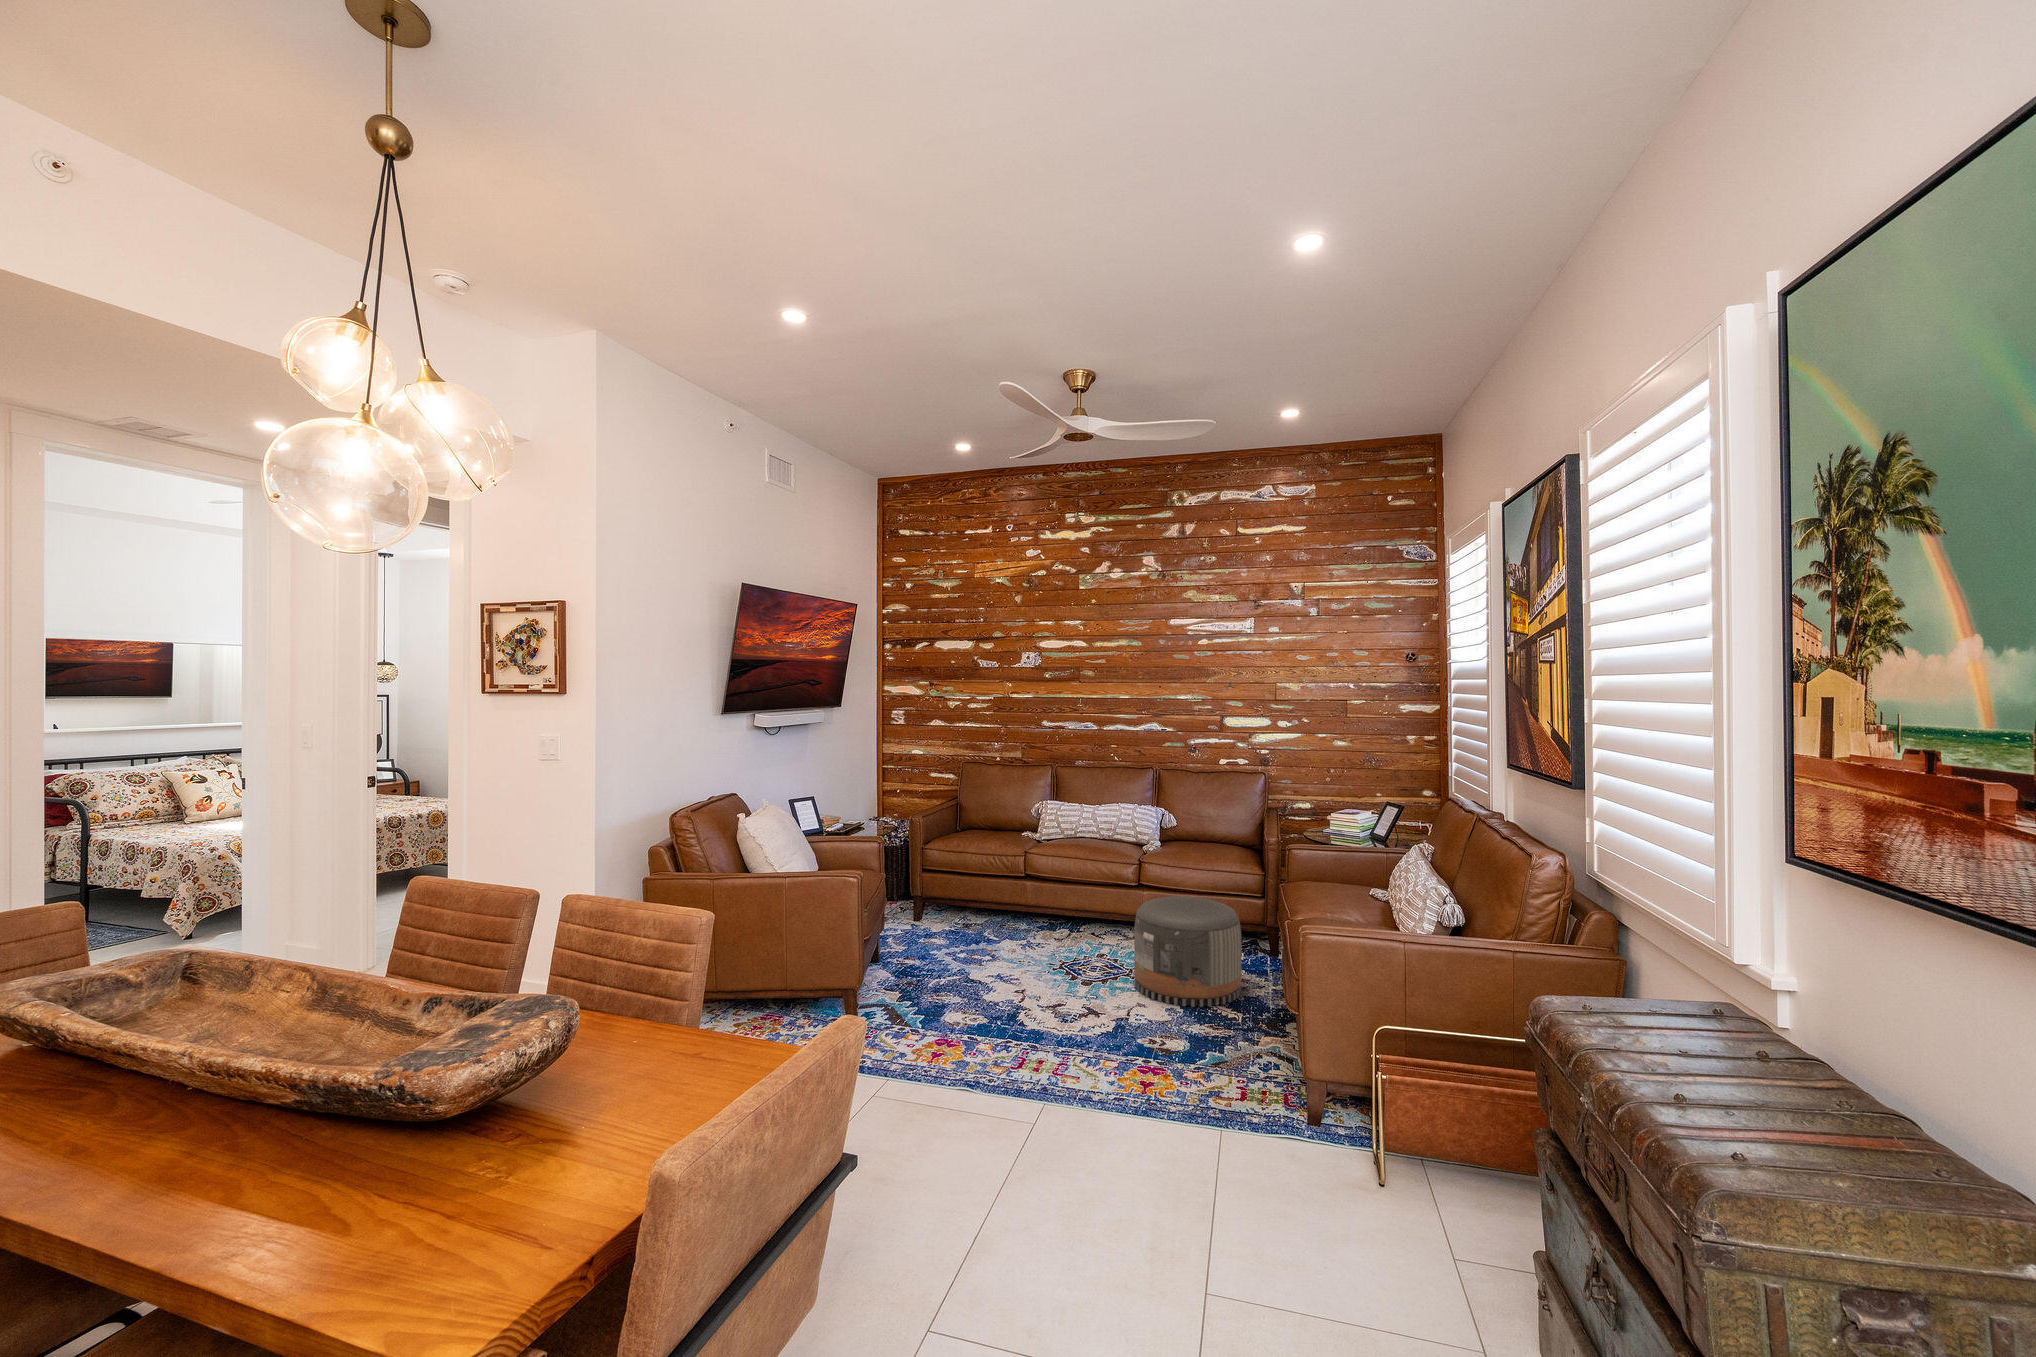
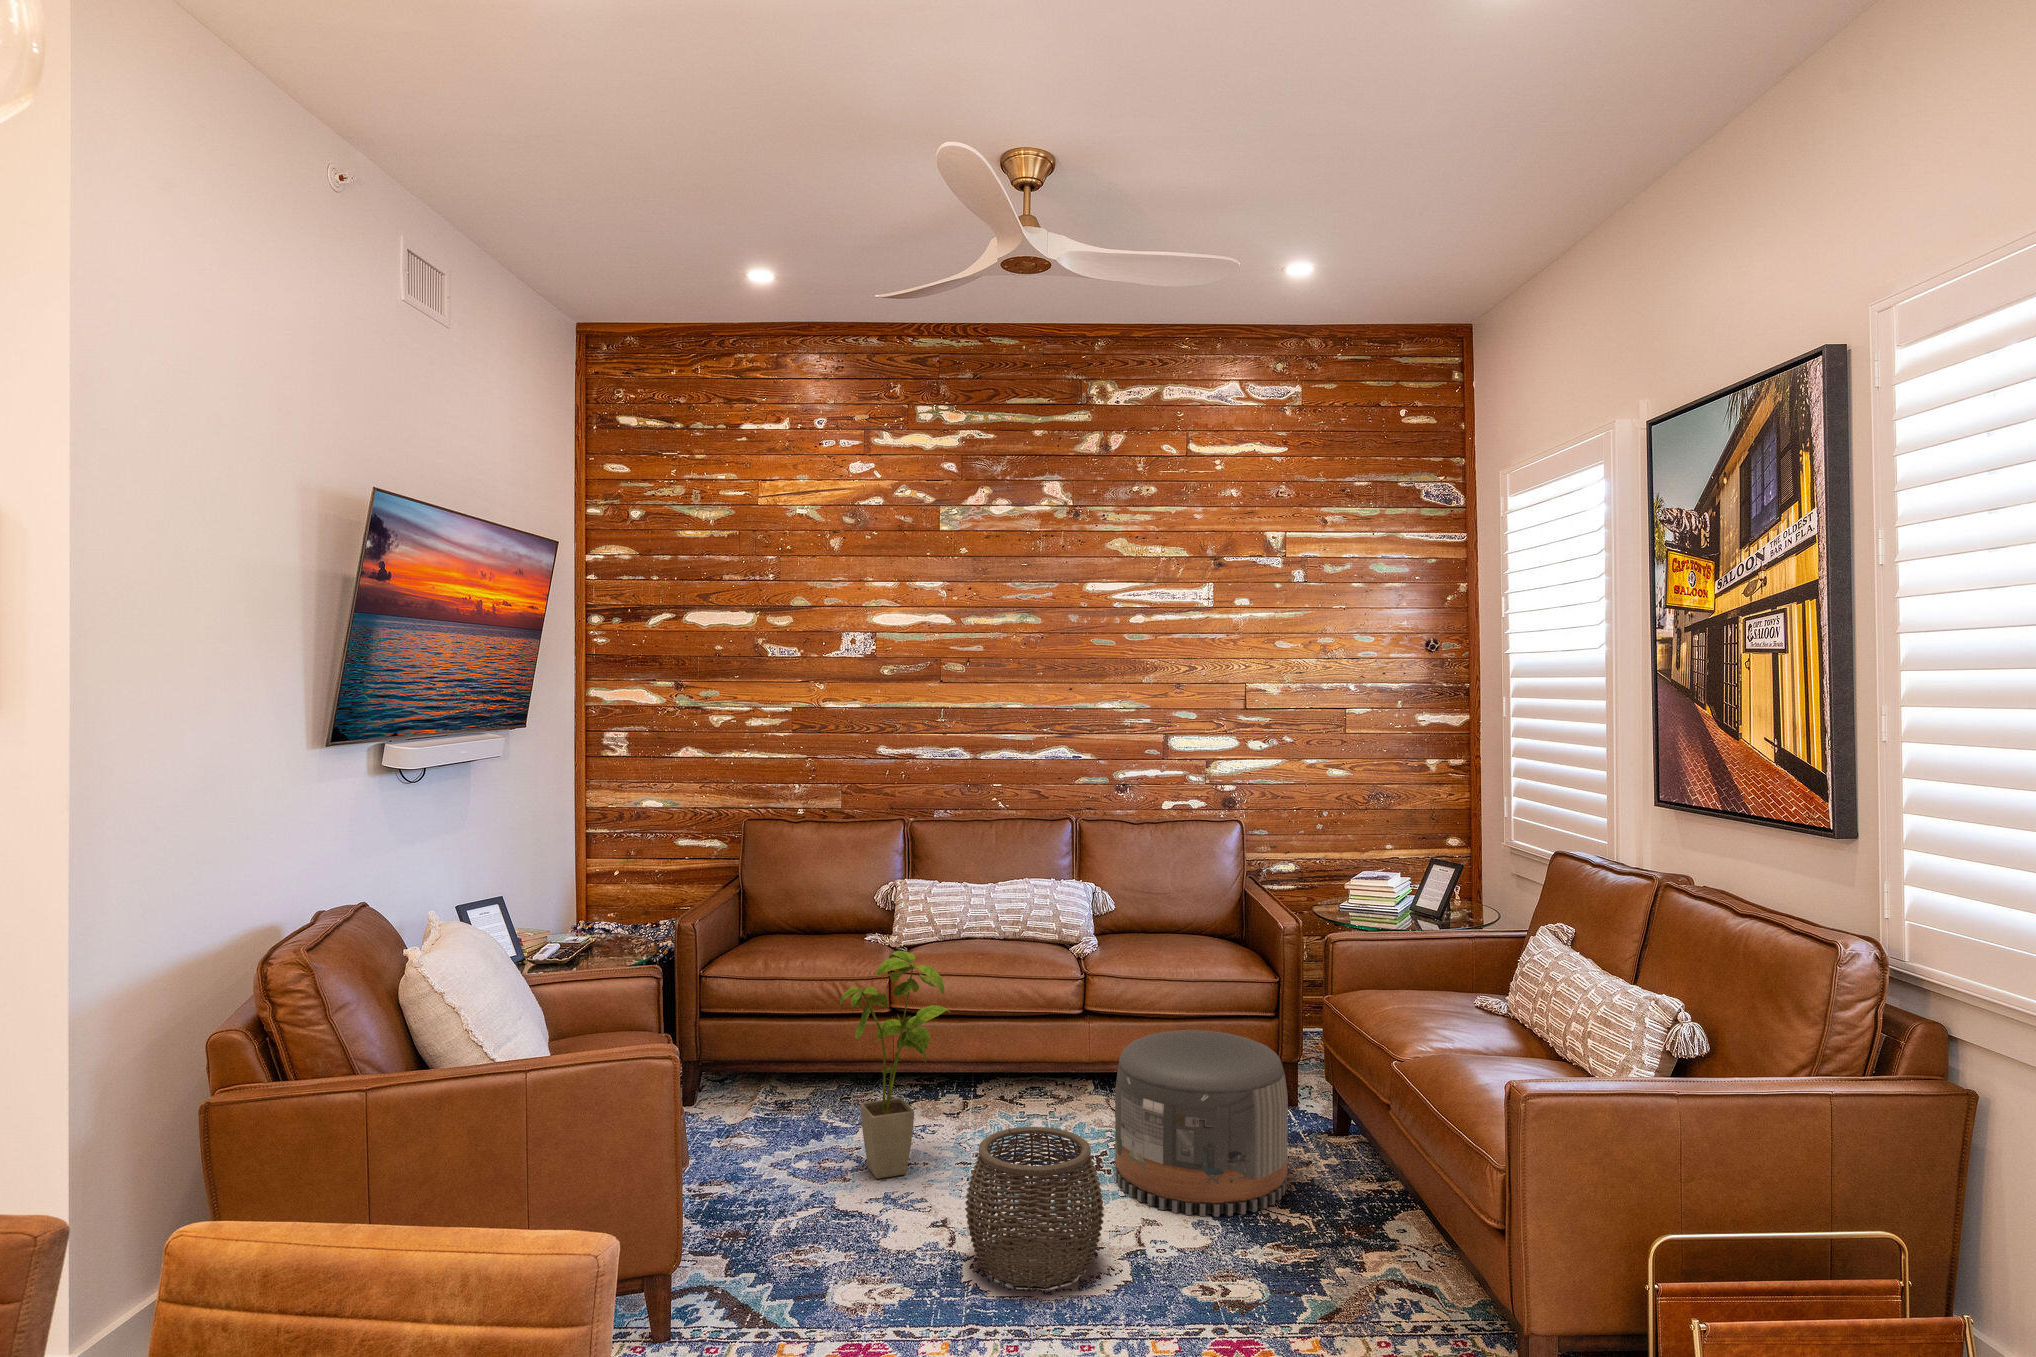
house plant: none [979,837,1047,968] -> present [839,951,951,1179]
woven basket: none [1021,939,1101,1028] -> present [965,1127,1104,1289]

